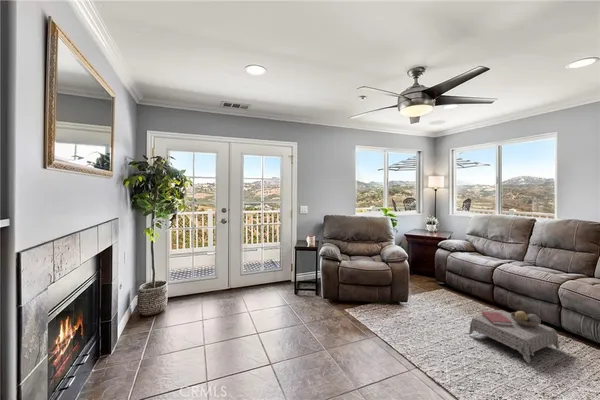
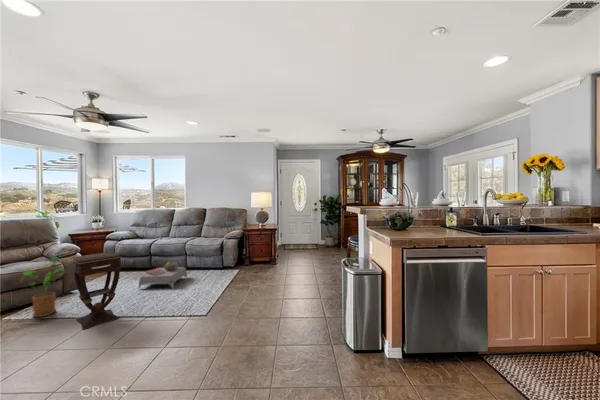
house plant: none [354,264,388,325] -> present [21,257,66,317]
side table: none [388,274,440,381] -> present [72,252,121,329]

